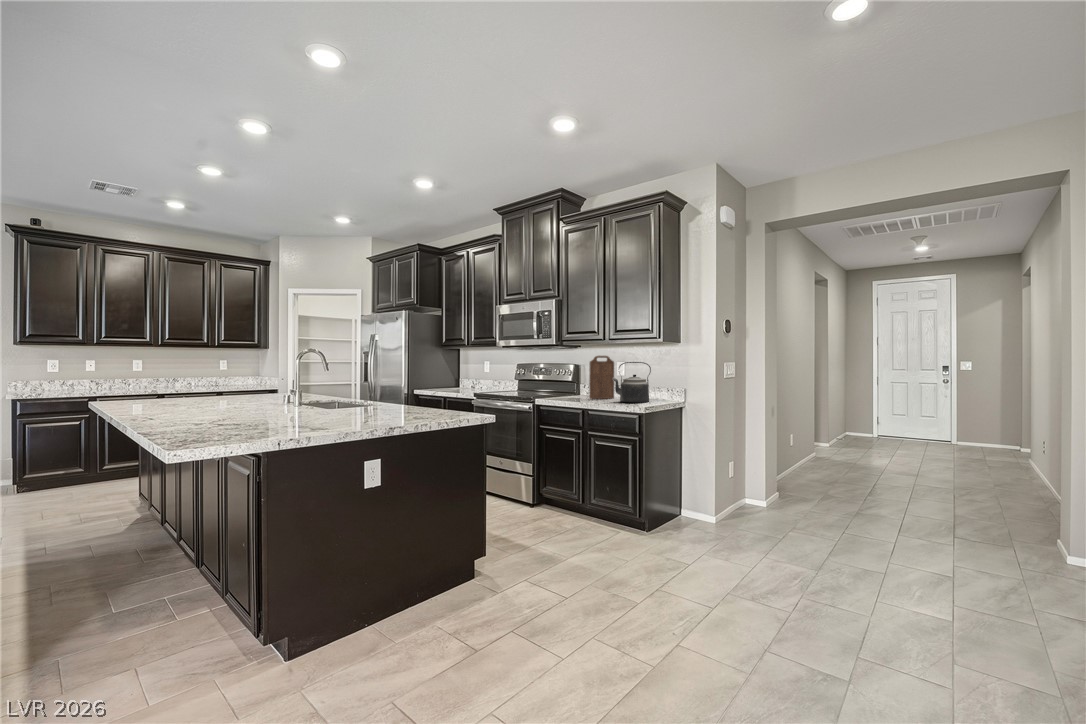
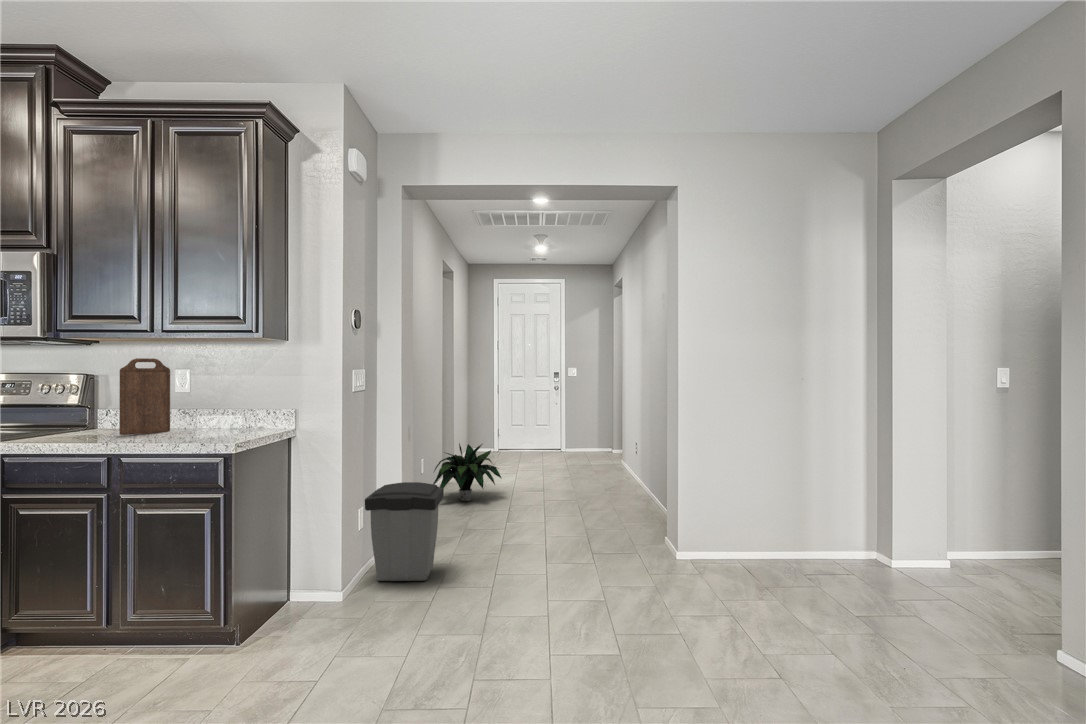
kettle: present [613,362,651,403] -> none [168,369,240,437]
potted plant: none [800,424,868,474] -> present [433,444,501,501]
trash can: none [733,447,797,521] -> present [365,482,444,581]

